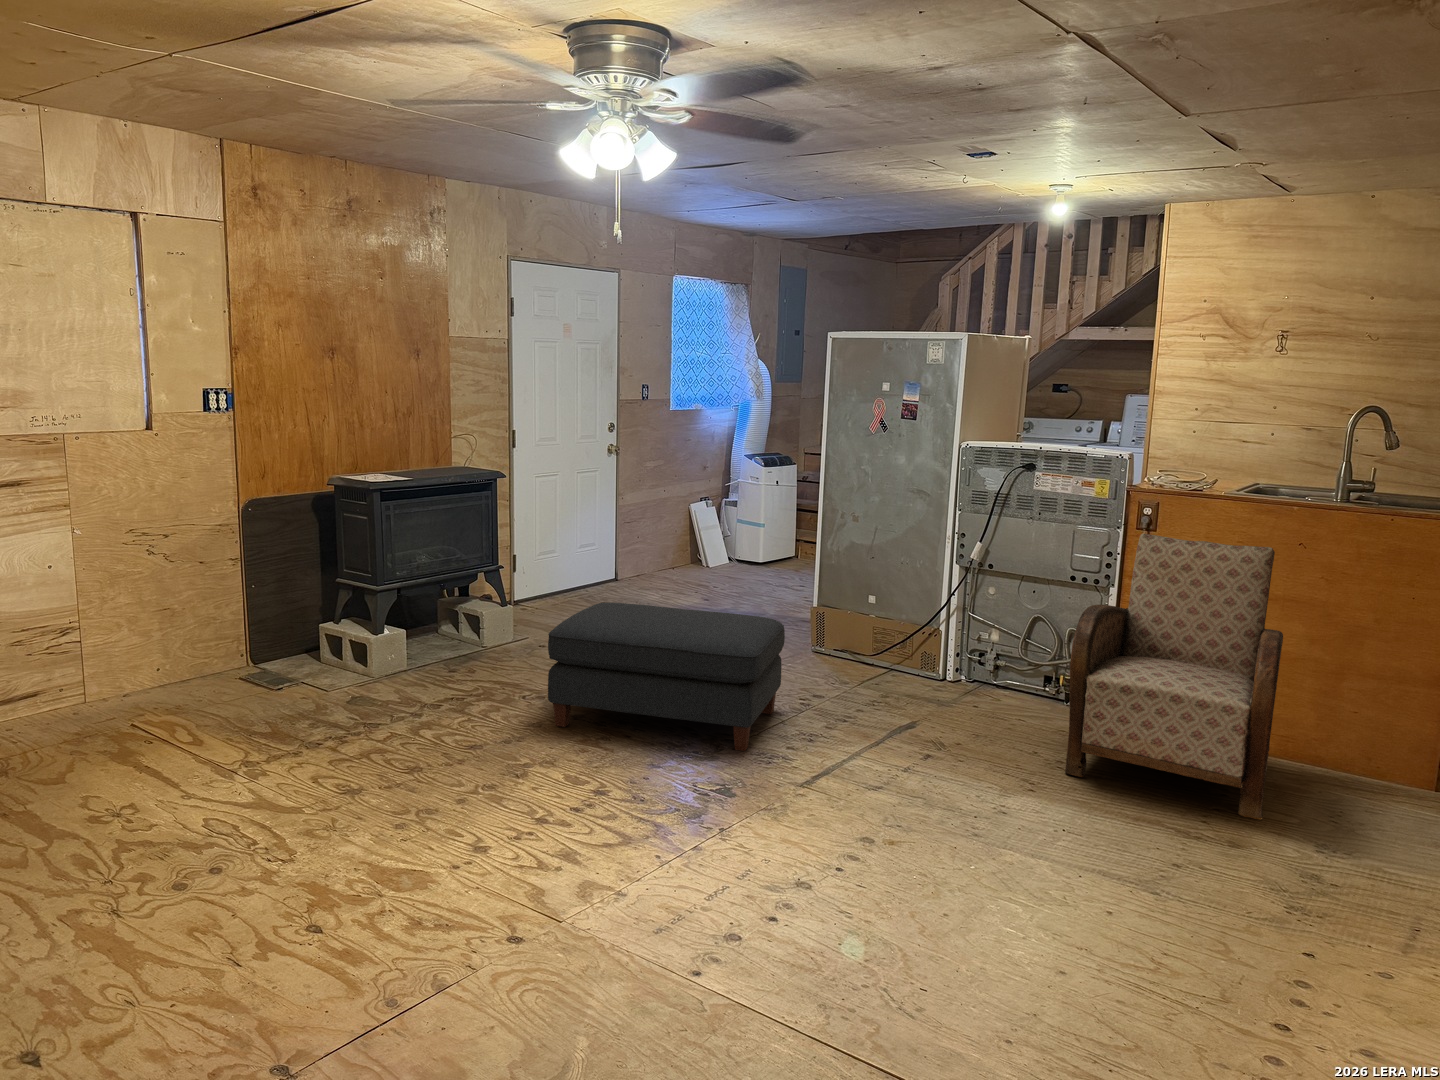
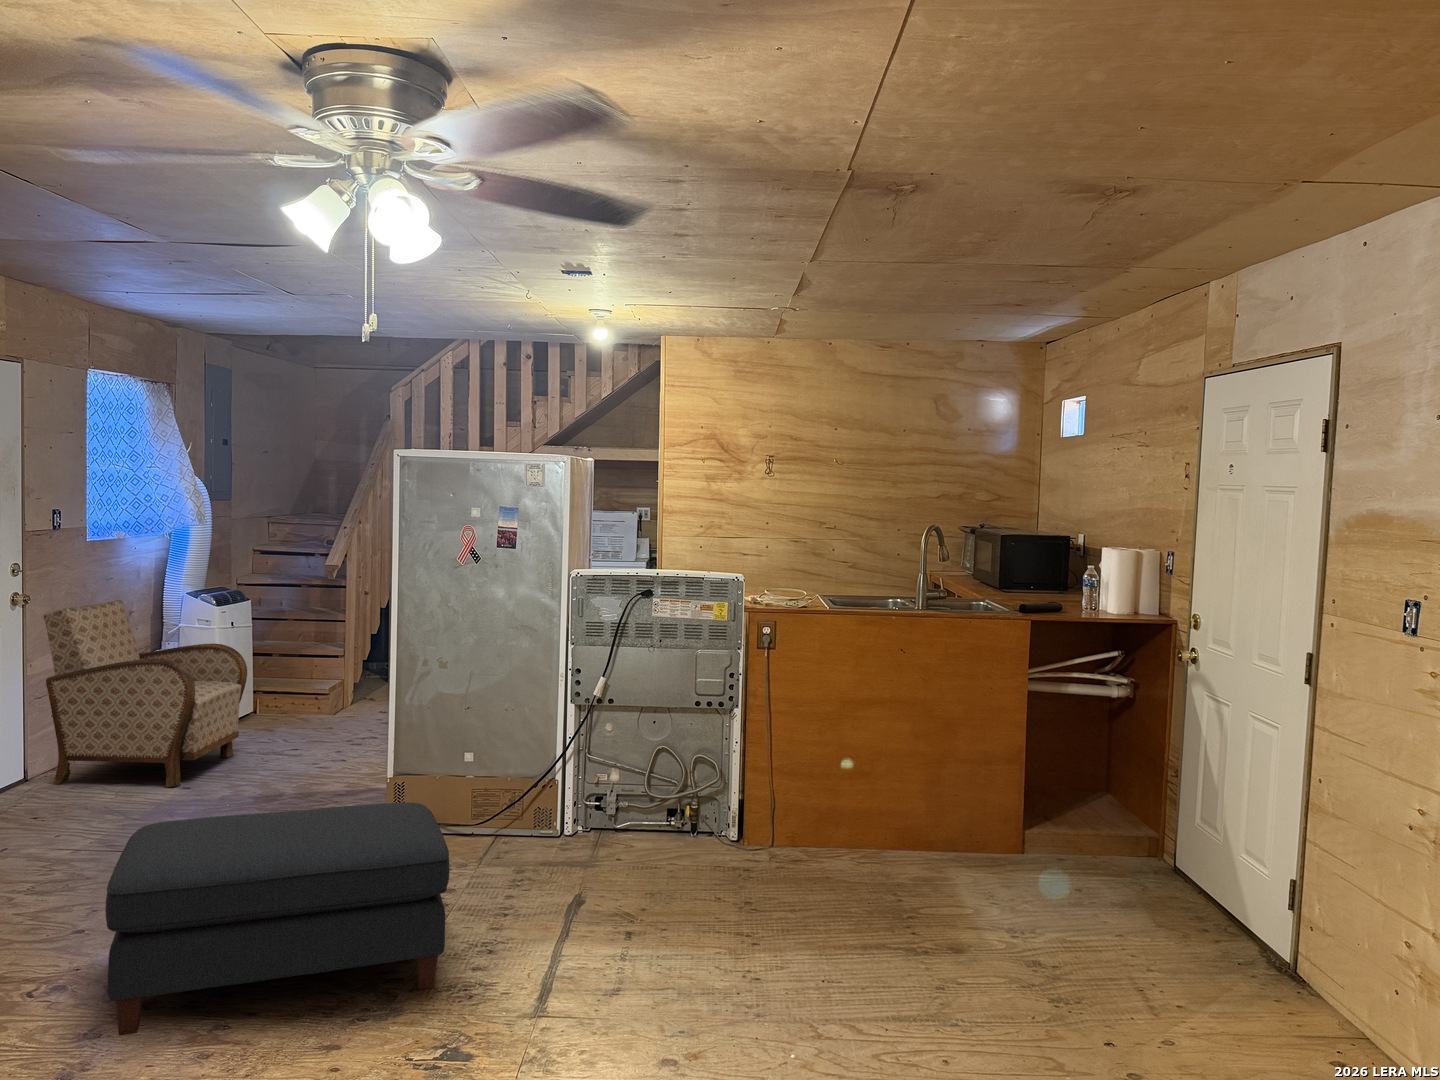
armchair: present [1065,534,1283,820] -> present [44,600,247,787]

